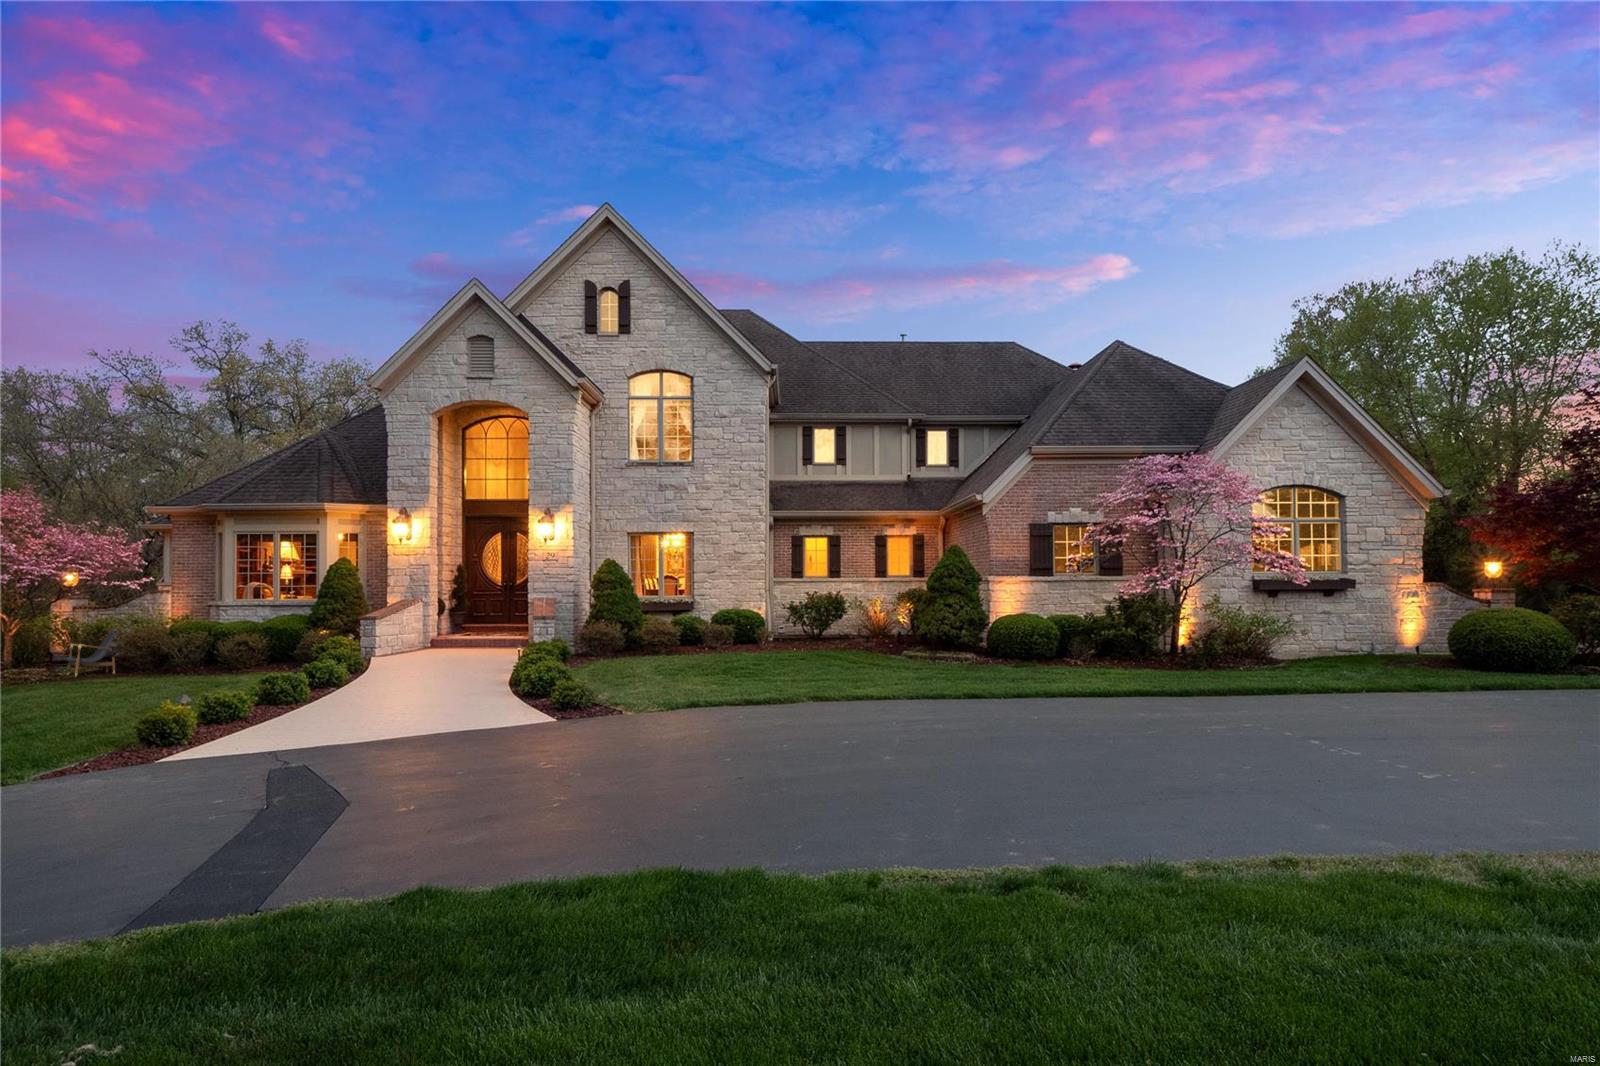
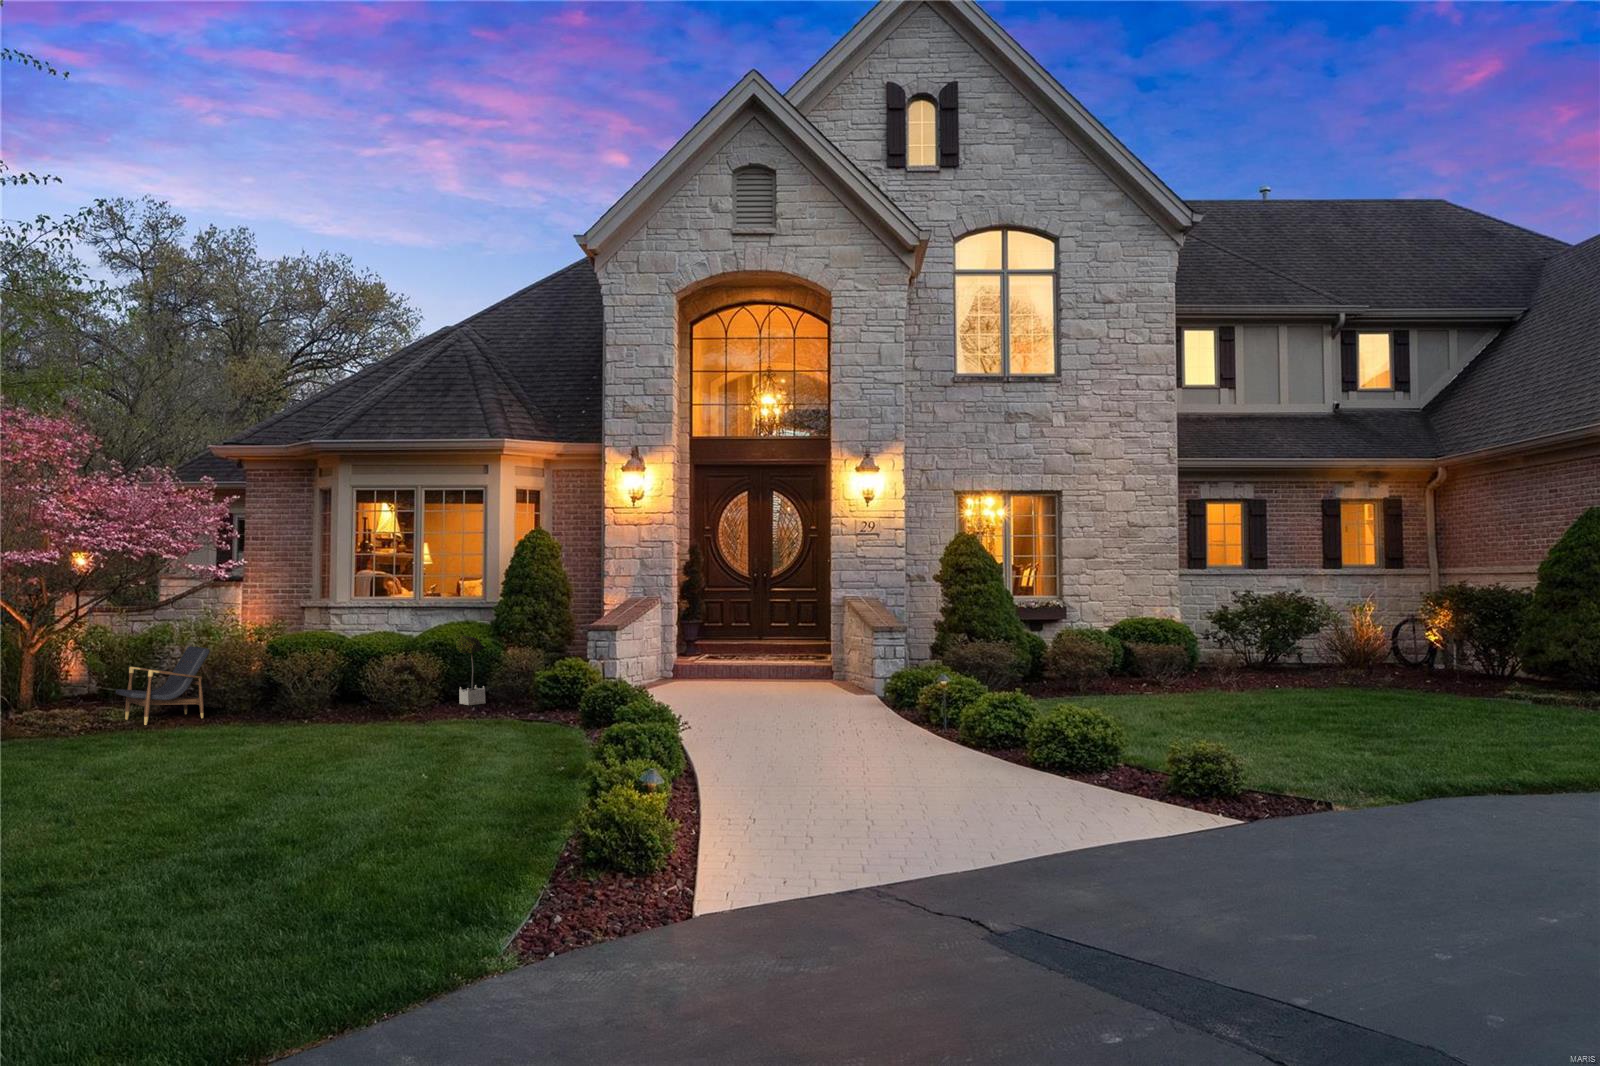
potted tree: none [278,624,298,665] -> present [456,635,486,705]

